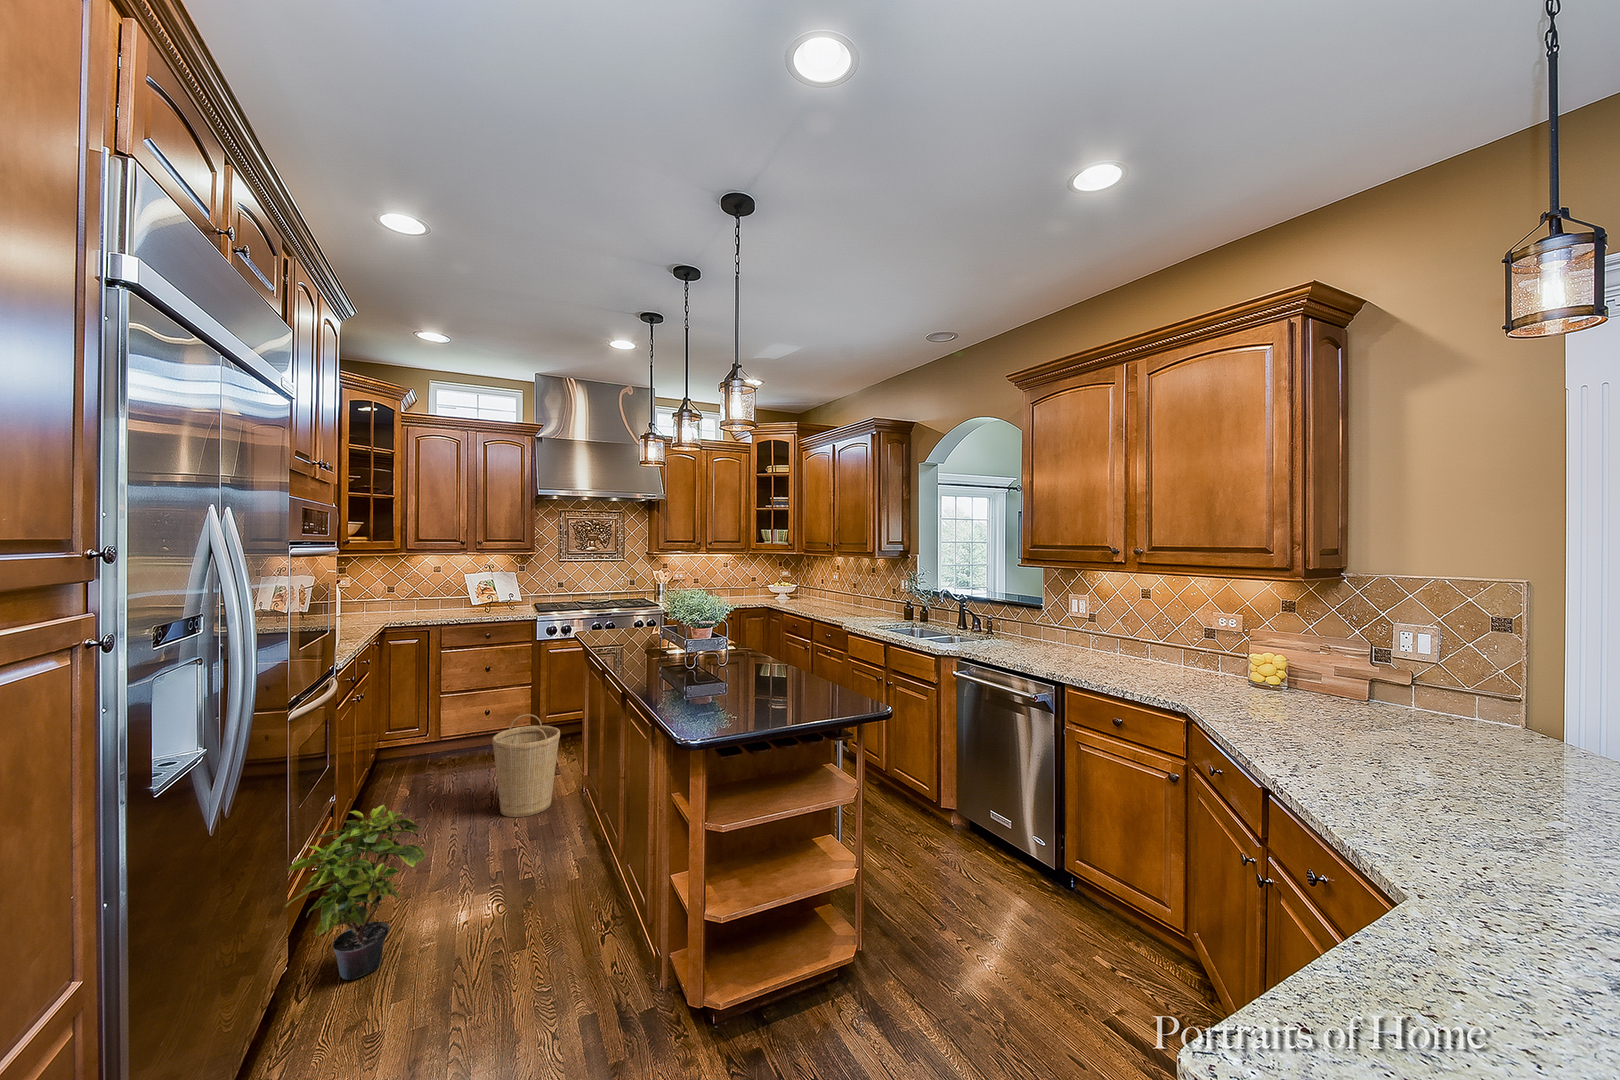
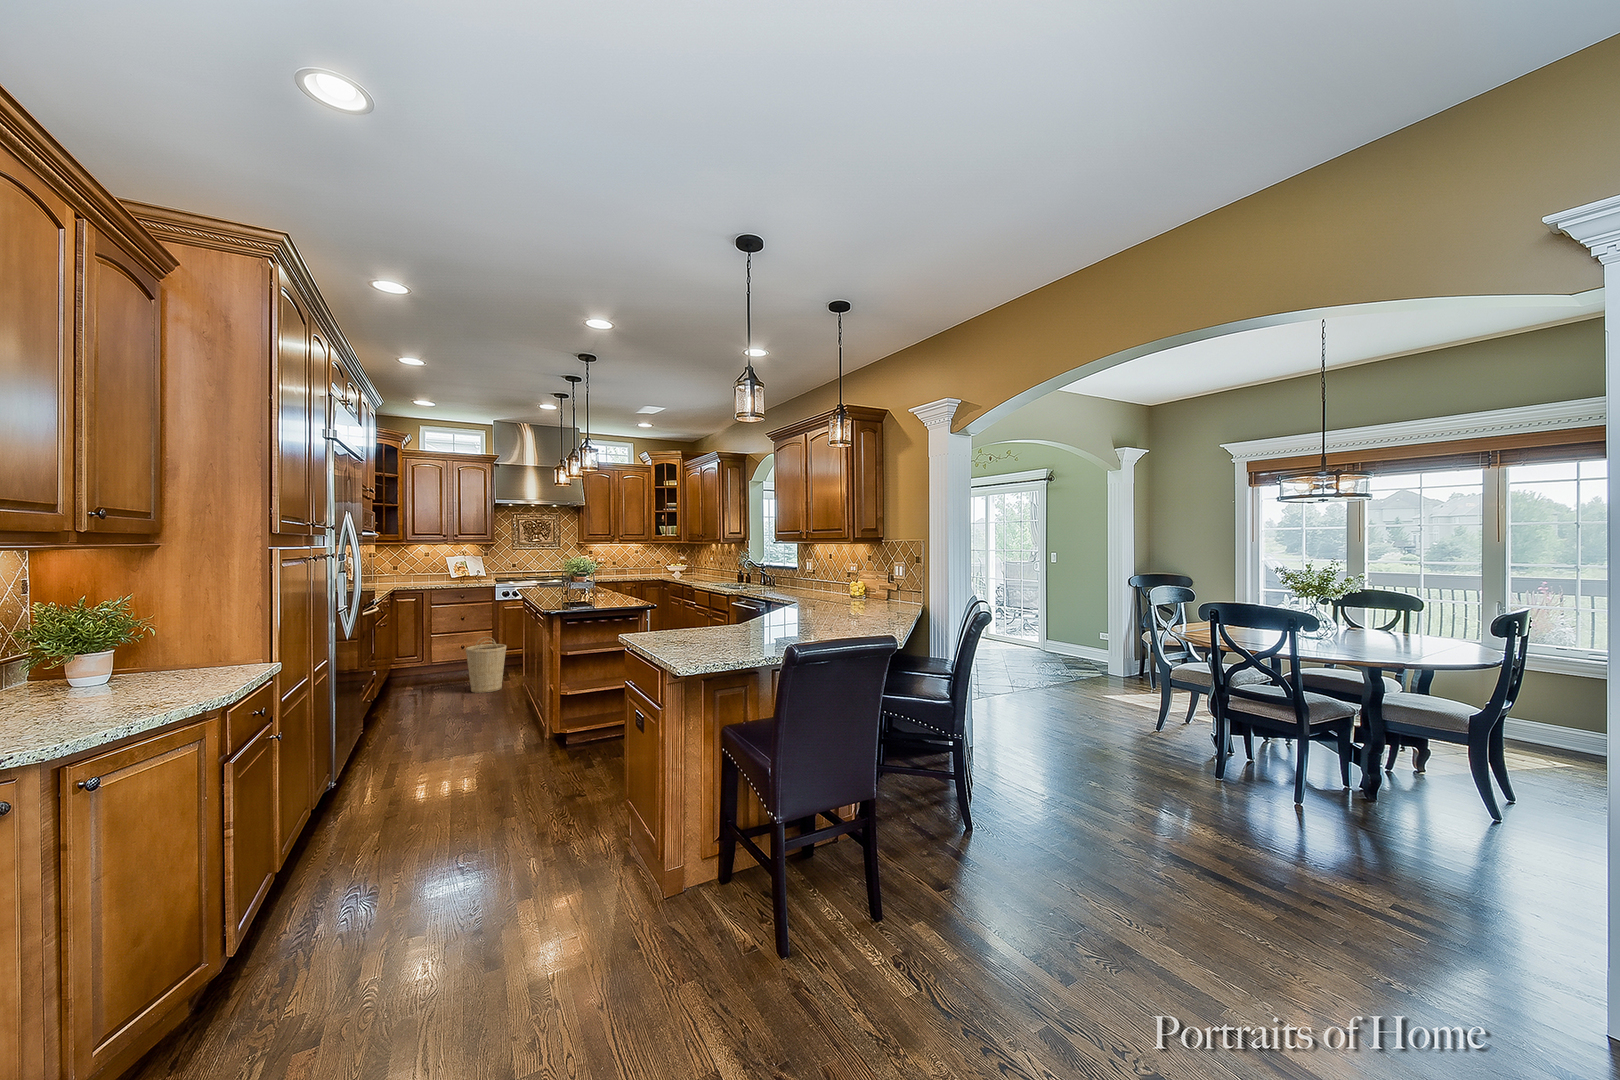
potted plant: present [285,805,426,980] -> none [371,660,433,734]

